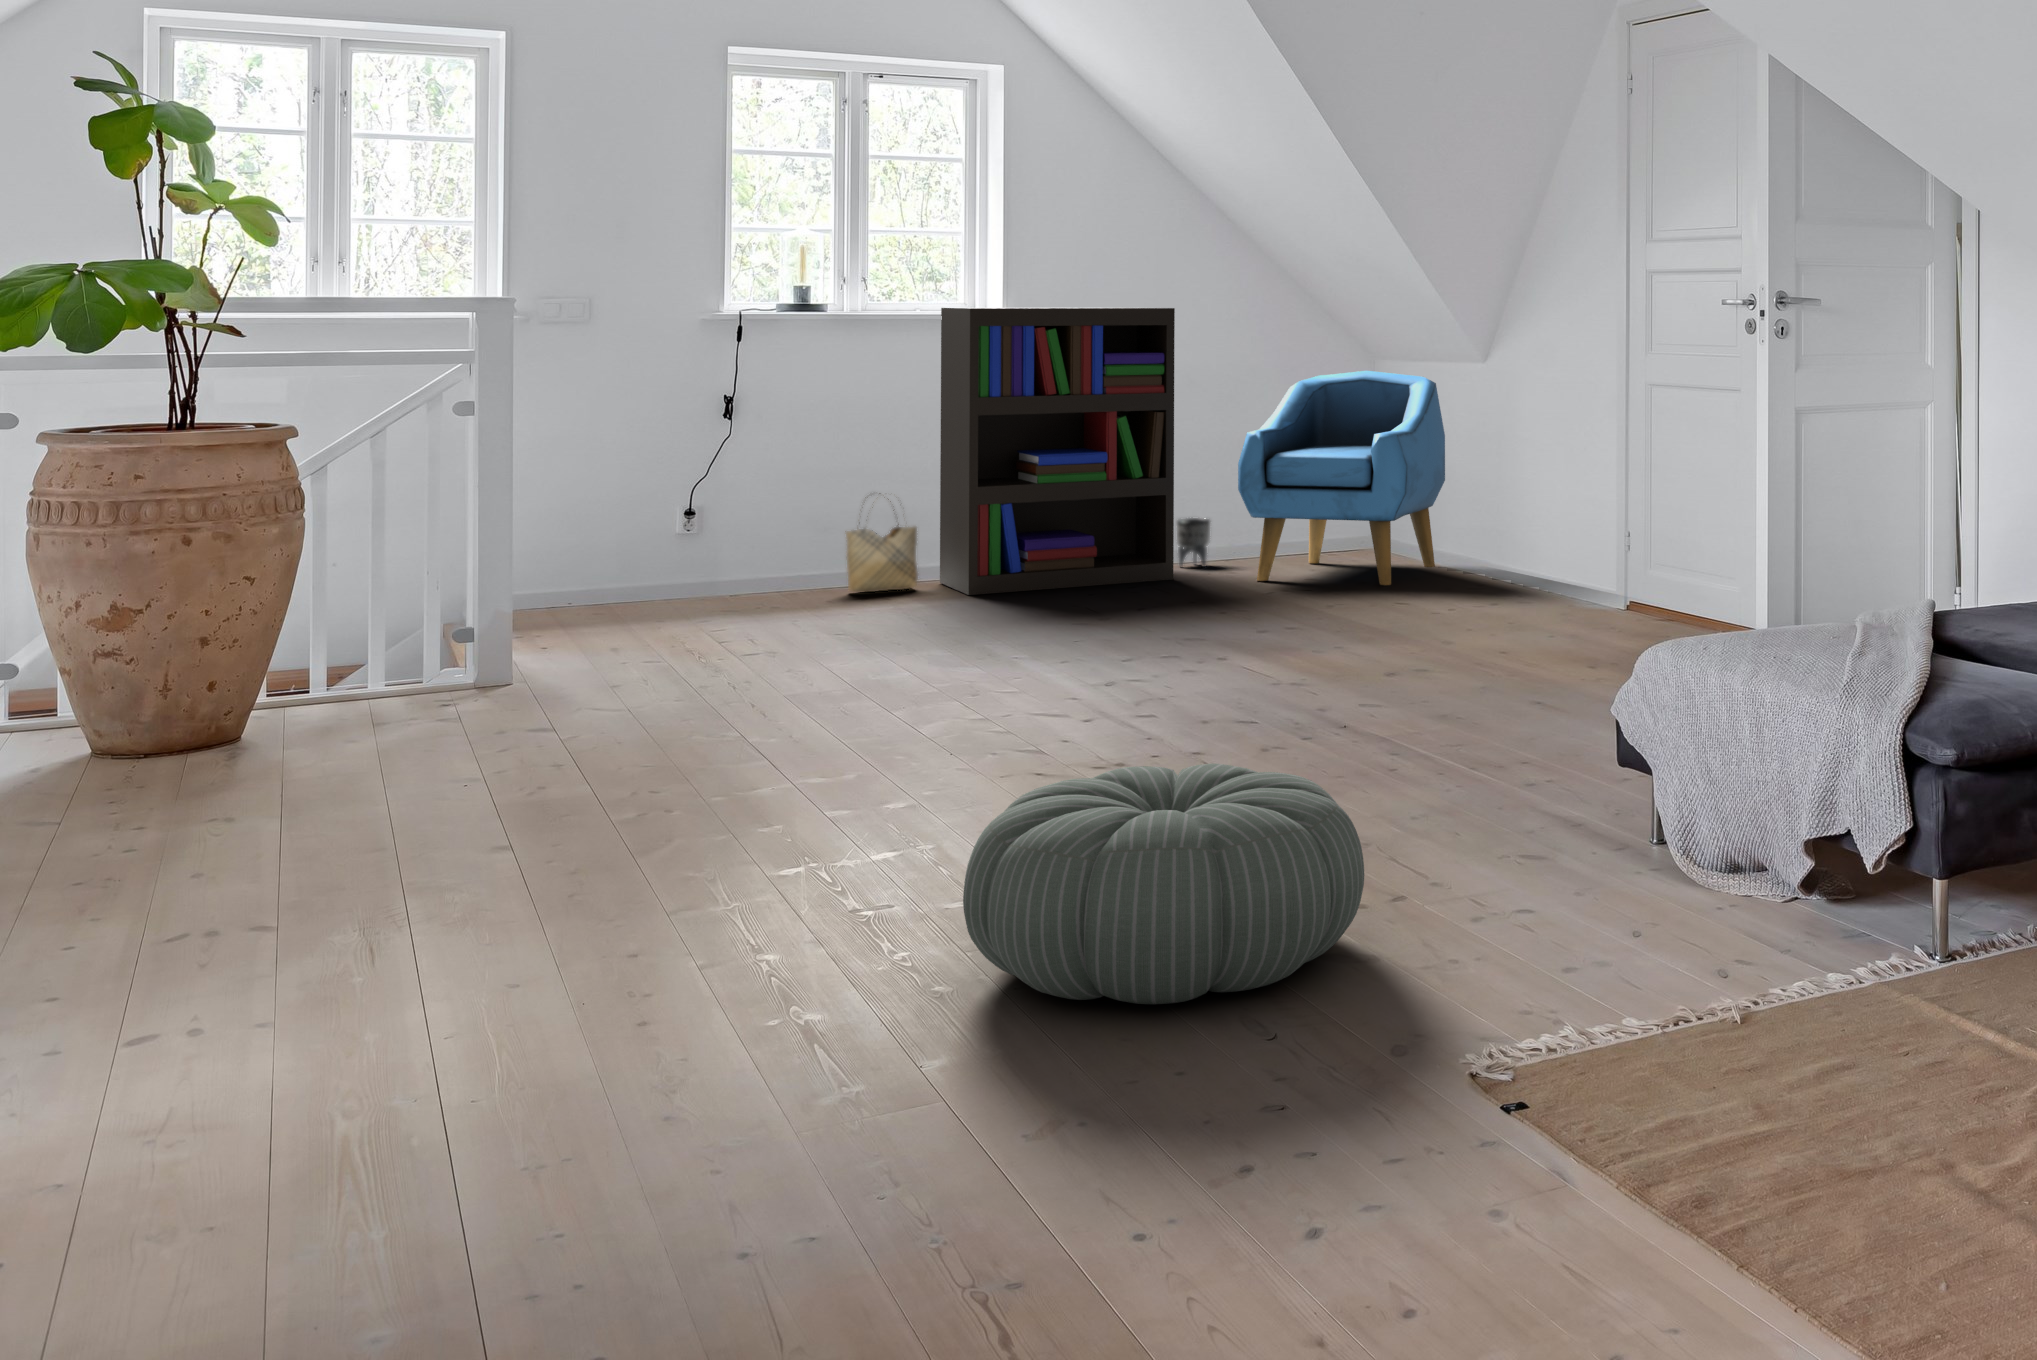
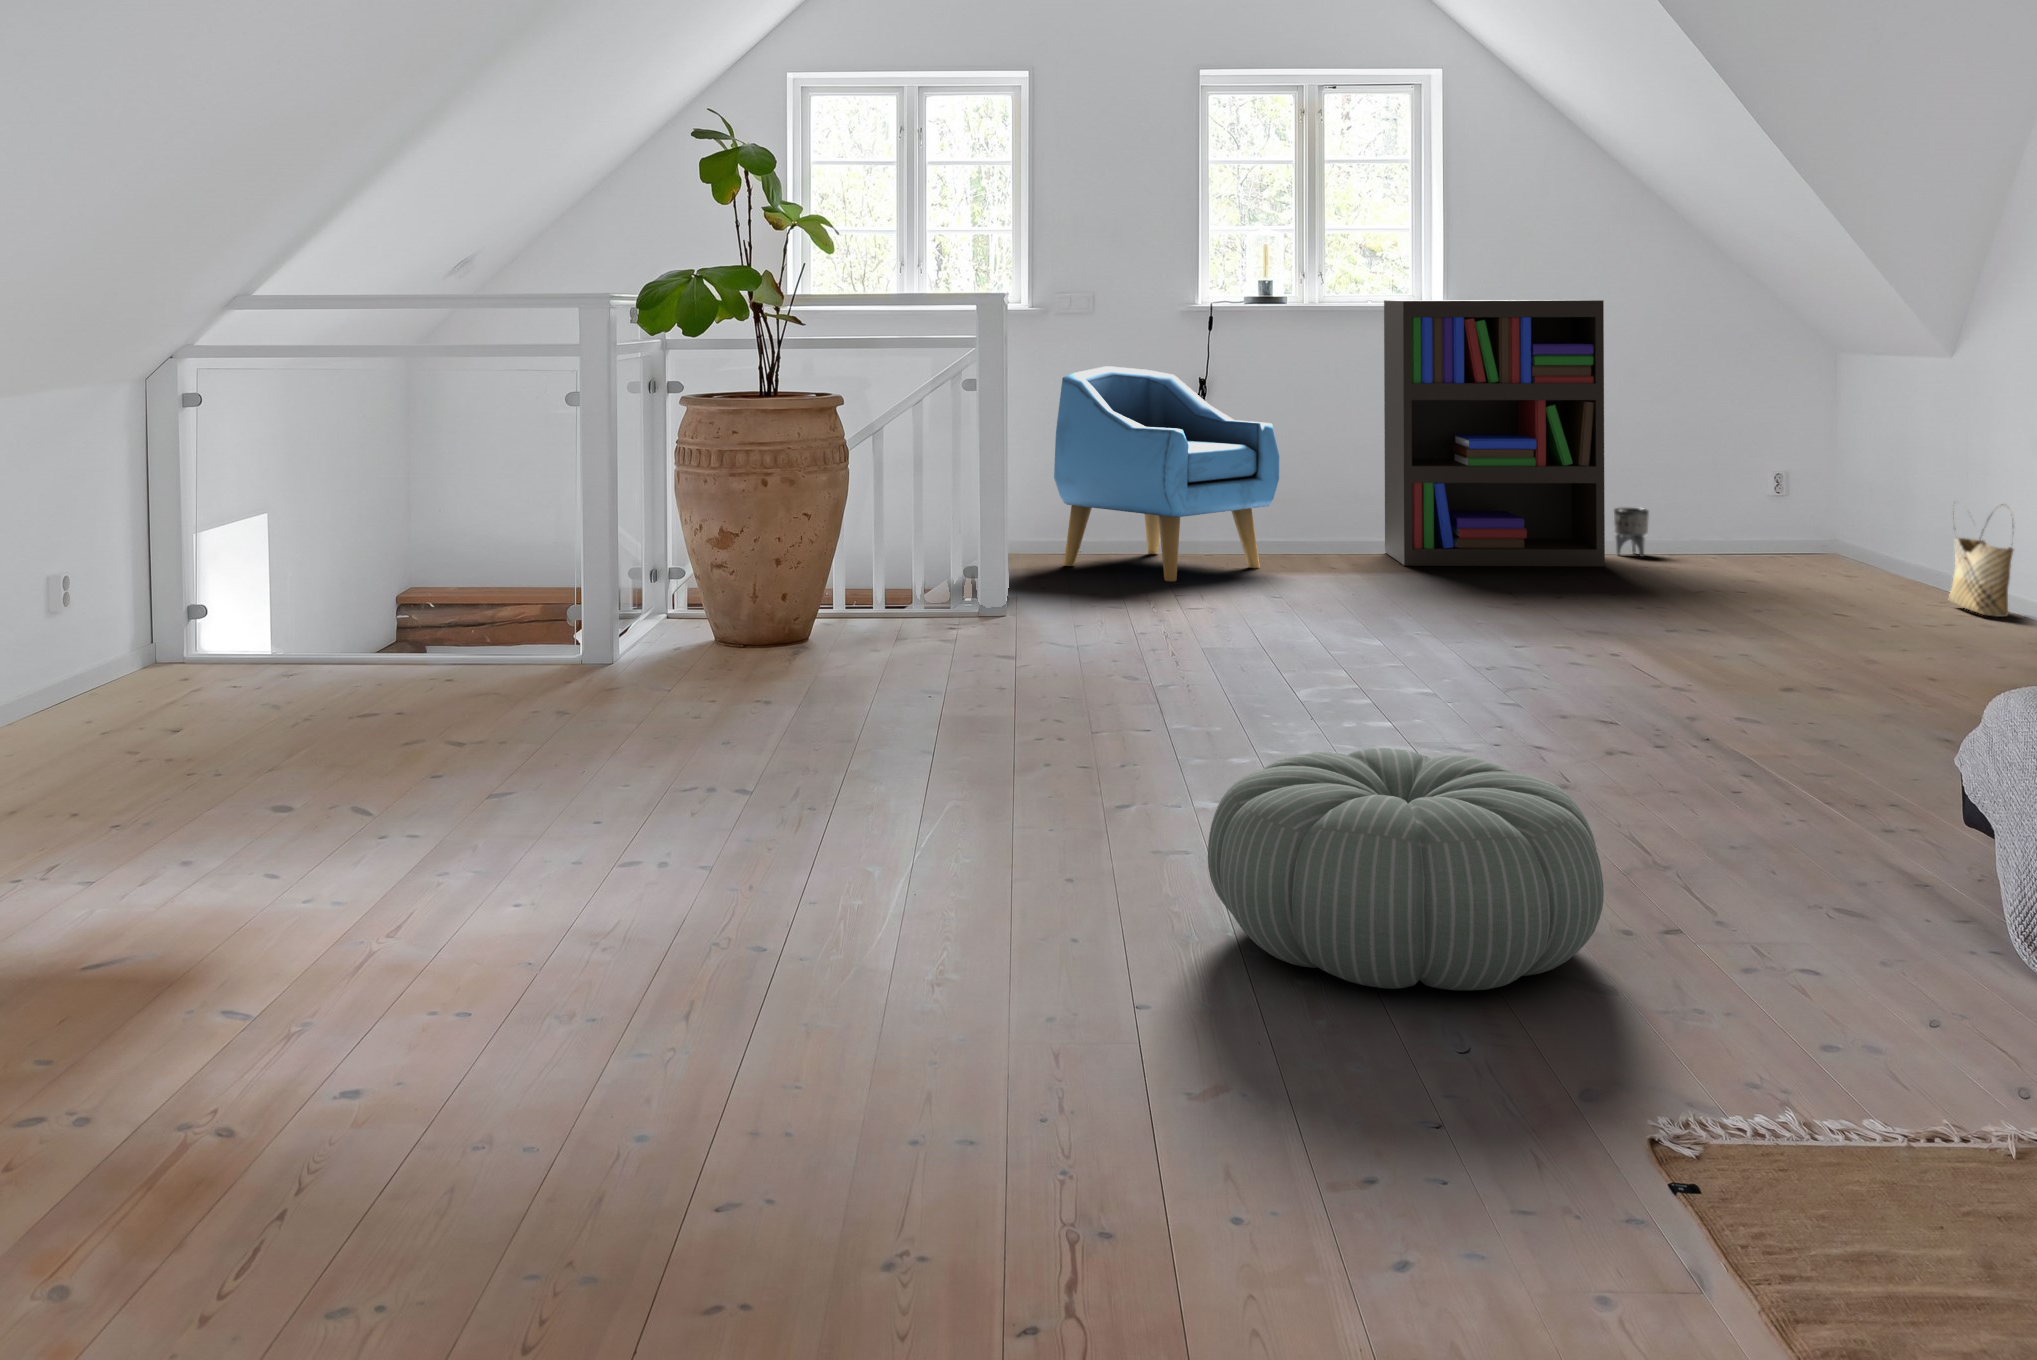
armchair: present [1238,371,1445,585] -> present [1054,366,1279,582]
woven basket: present [846,493,918,592] -> present [1949,503,2014,617]

